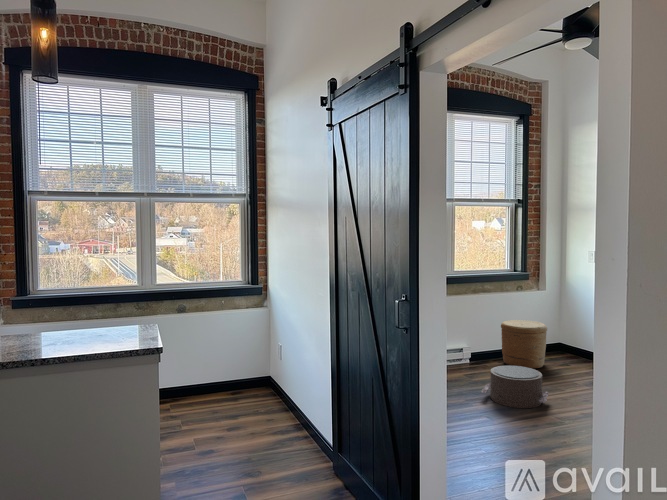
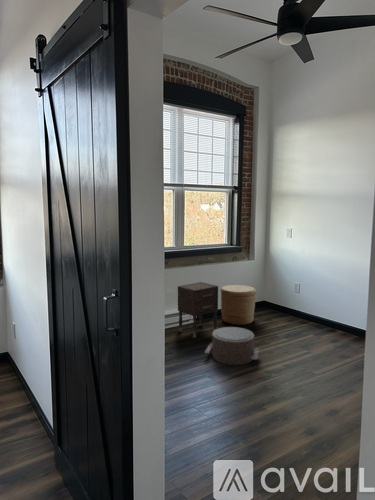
nightstand: none [448,314,498,378] -> present [178,282,218,338]

